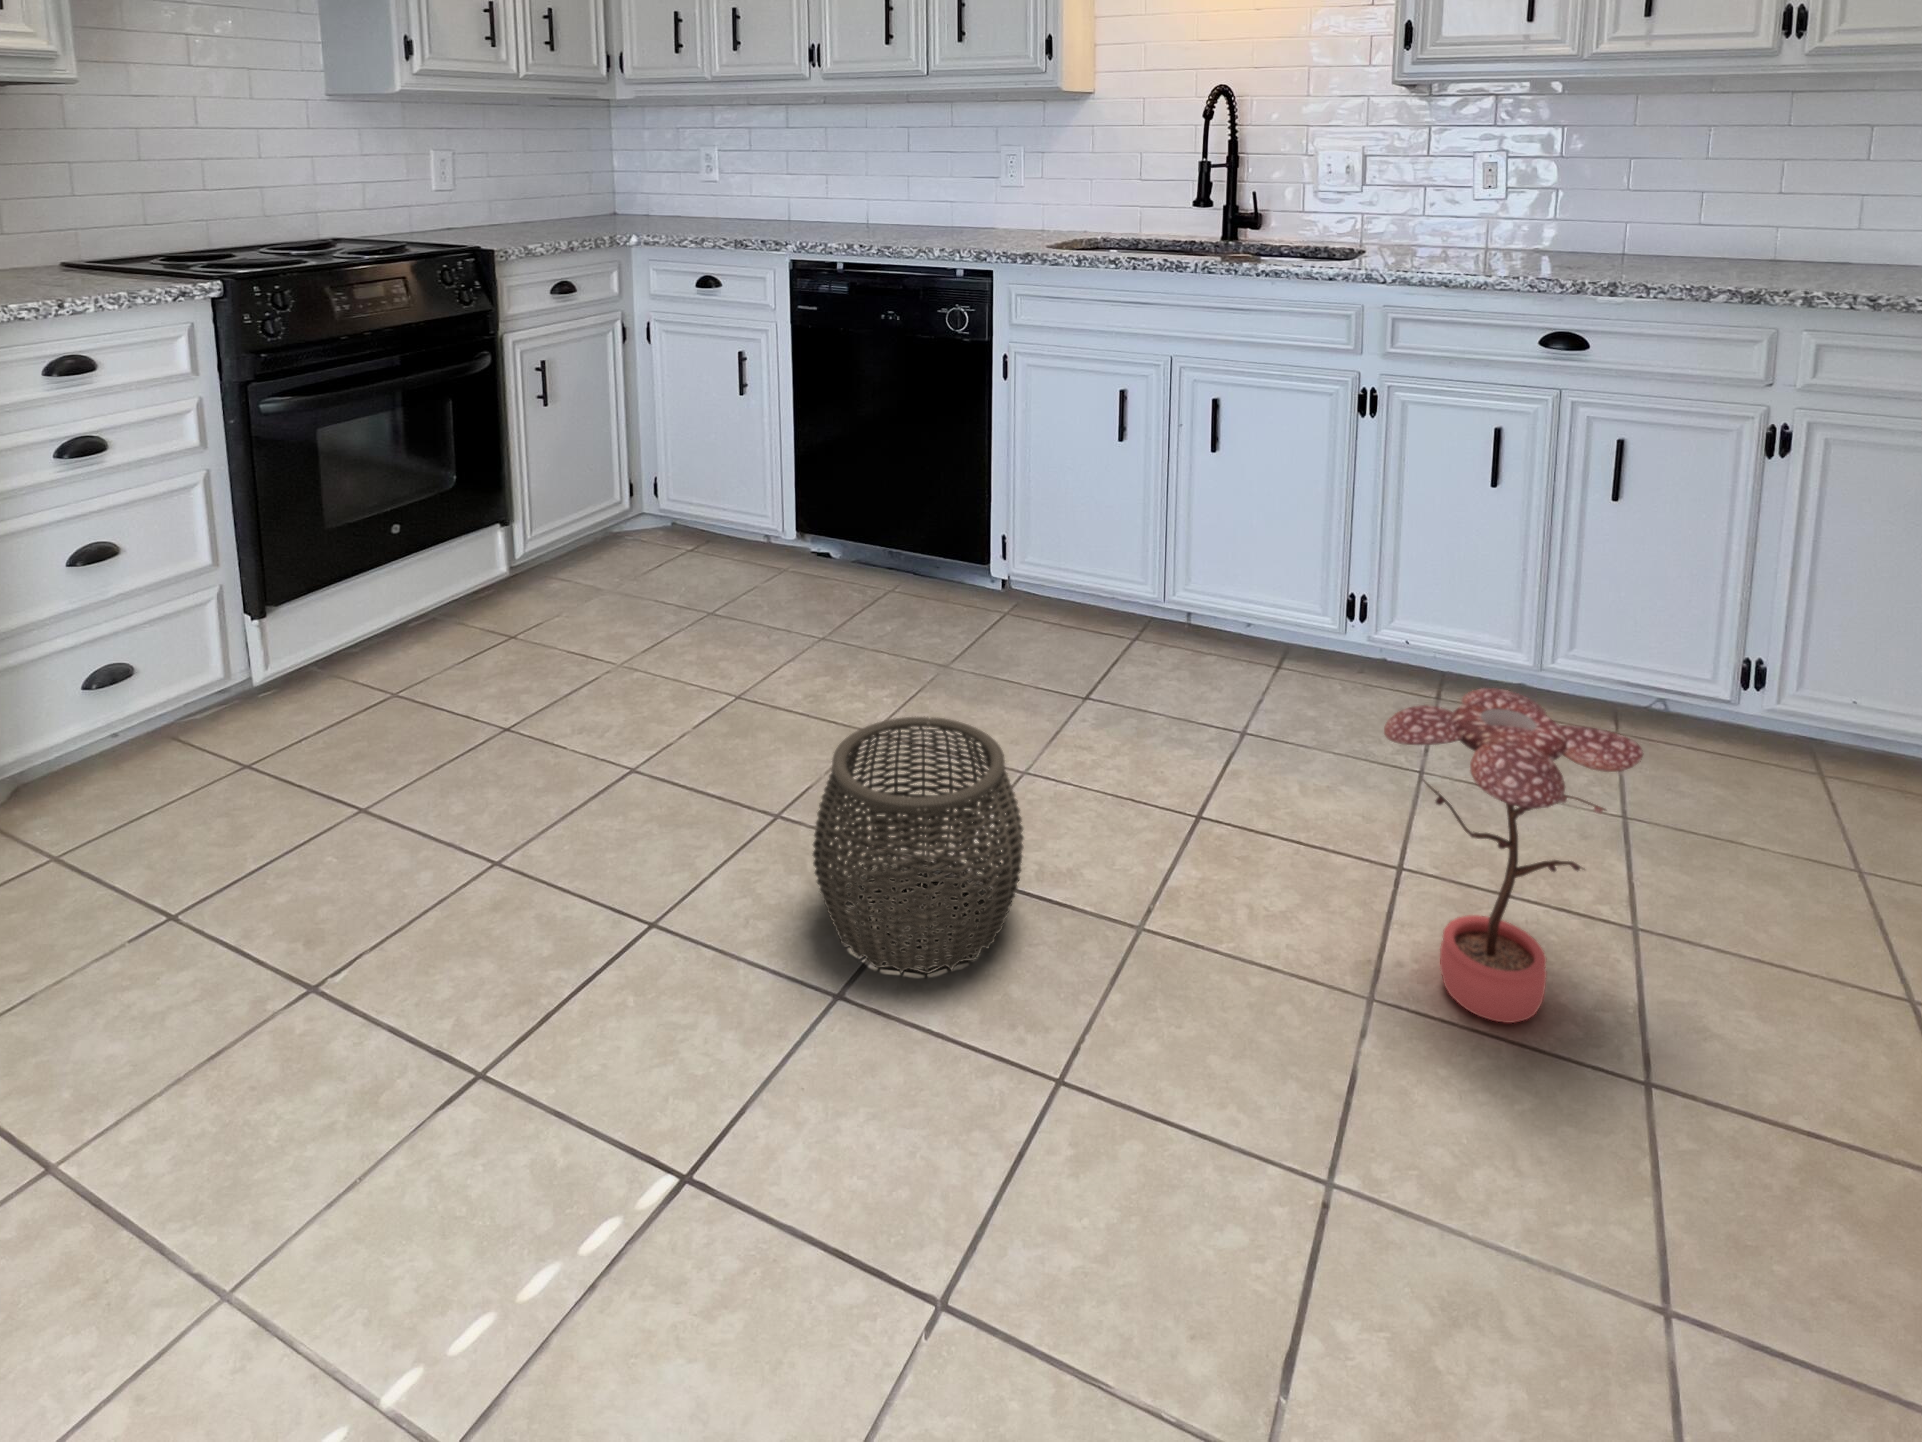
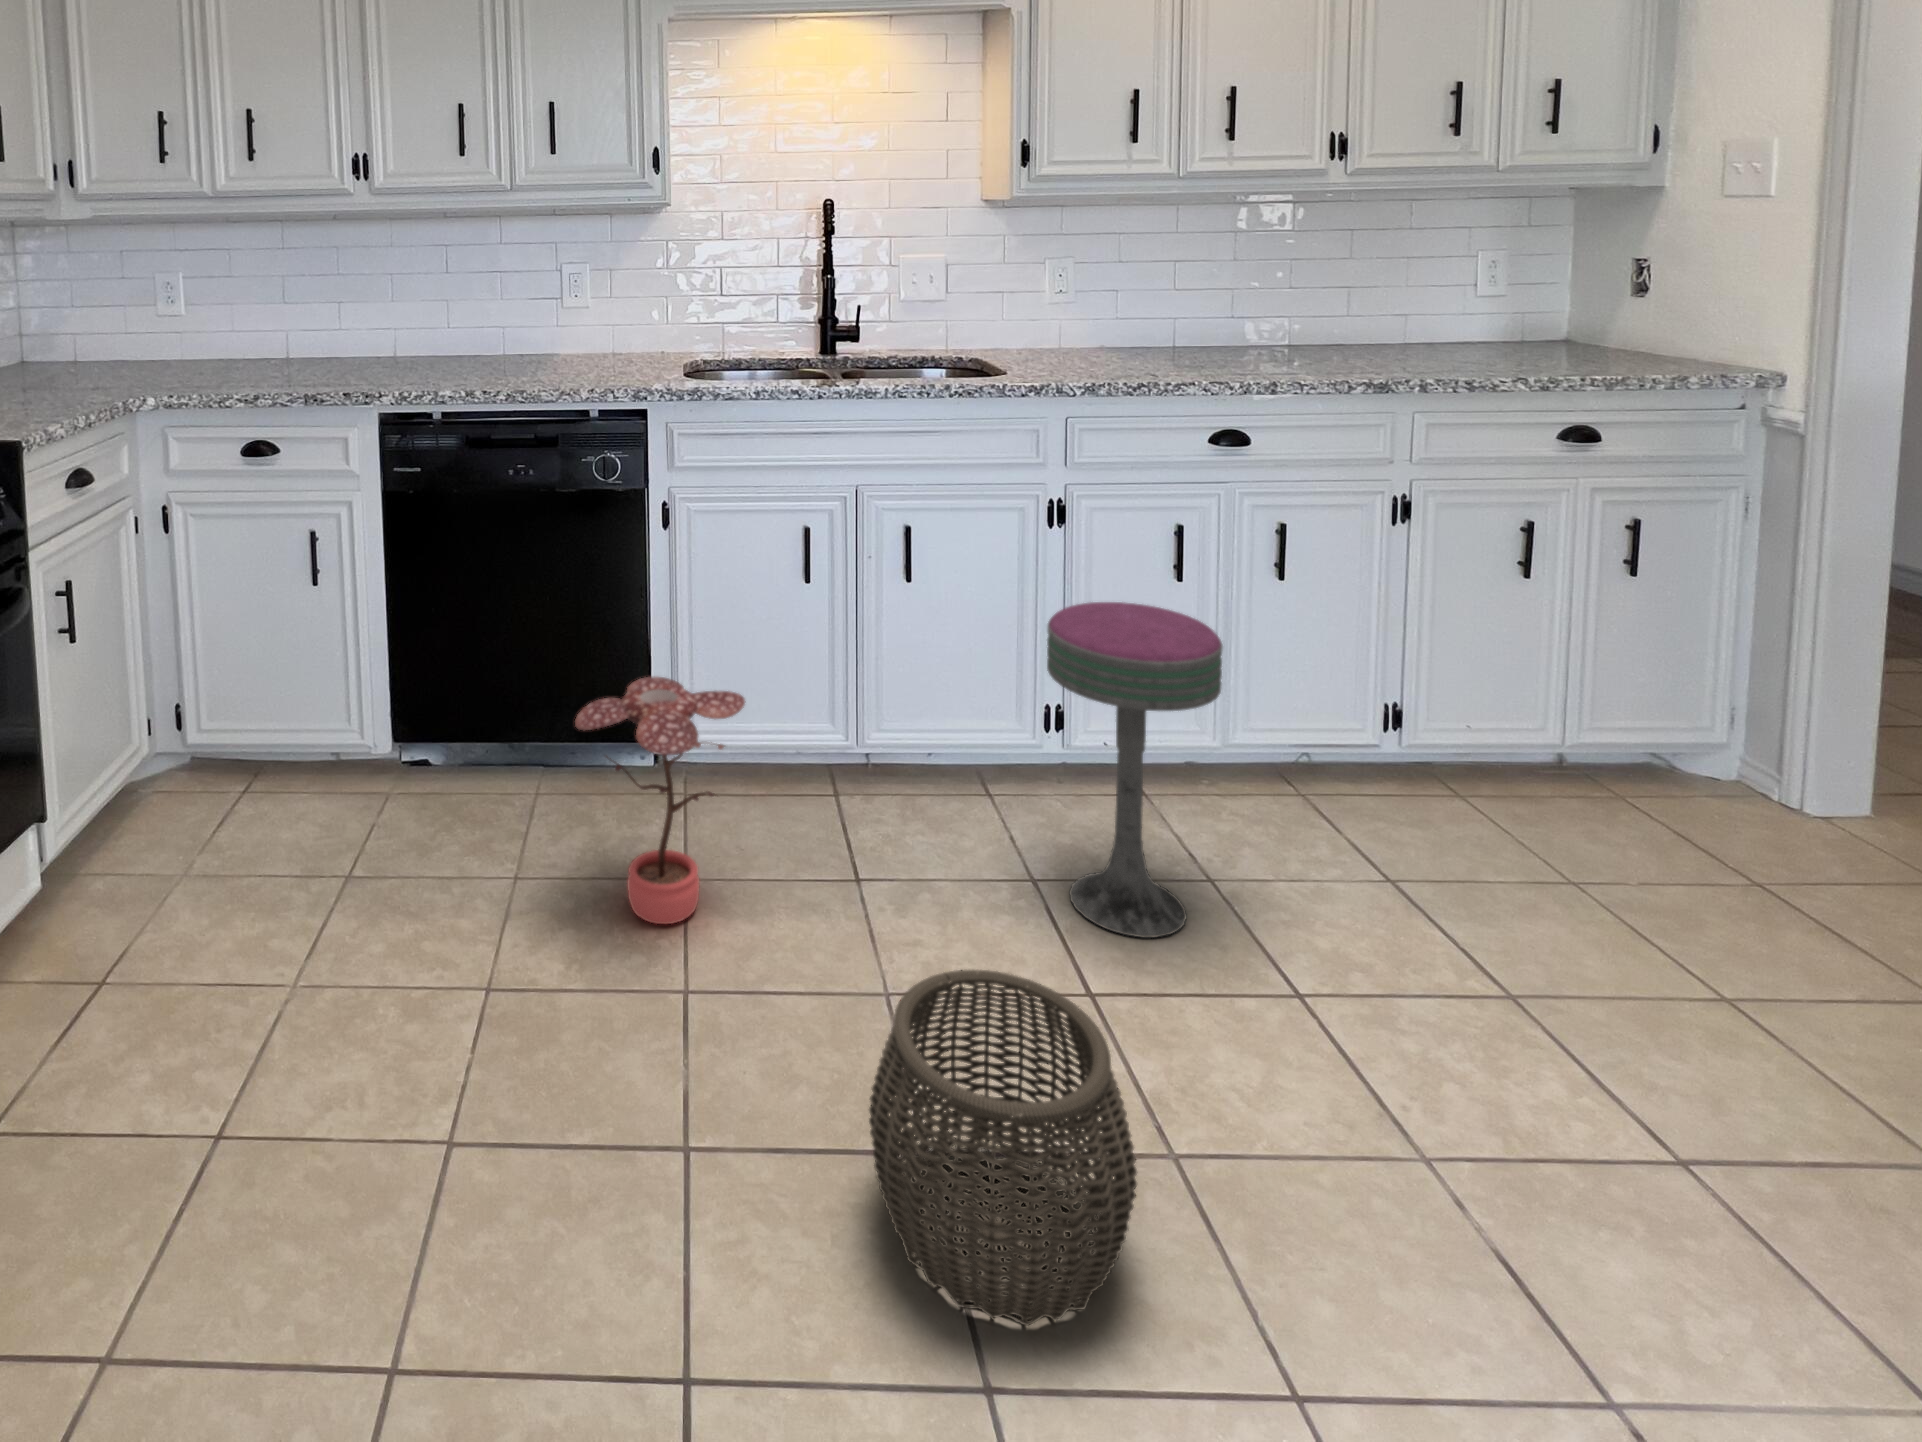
bar stool: none [1226,479,1396,801] -> present [1047,602,1223,938]
potted plant: present [1384,688,1643,1023] -> present [575,677,745,924]

